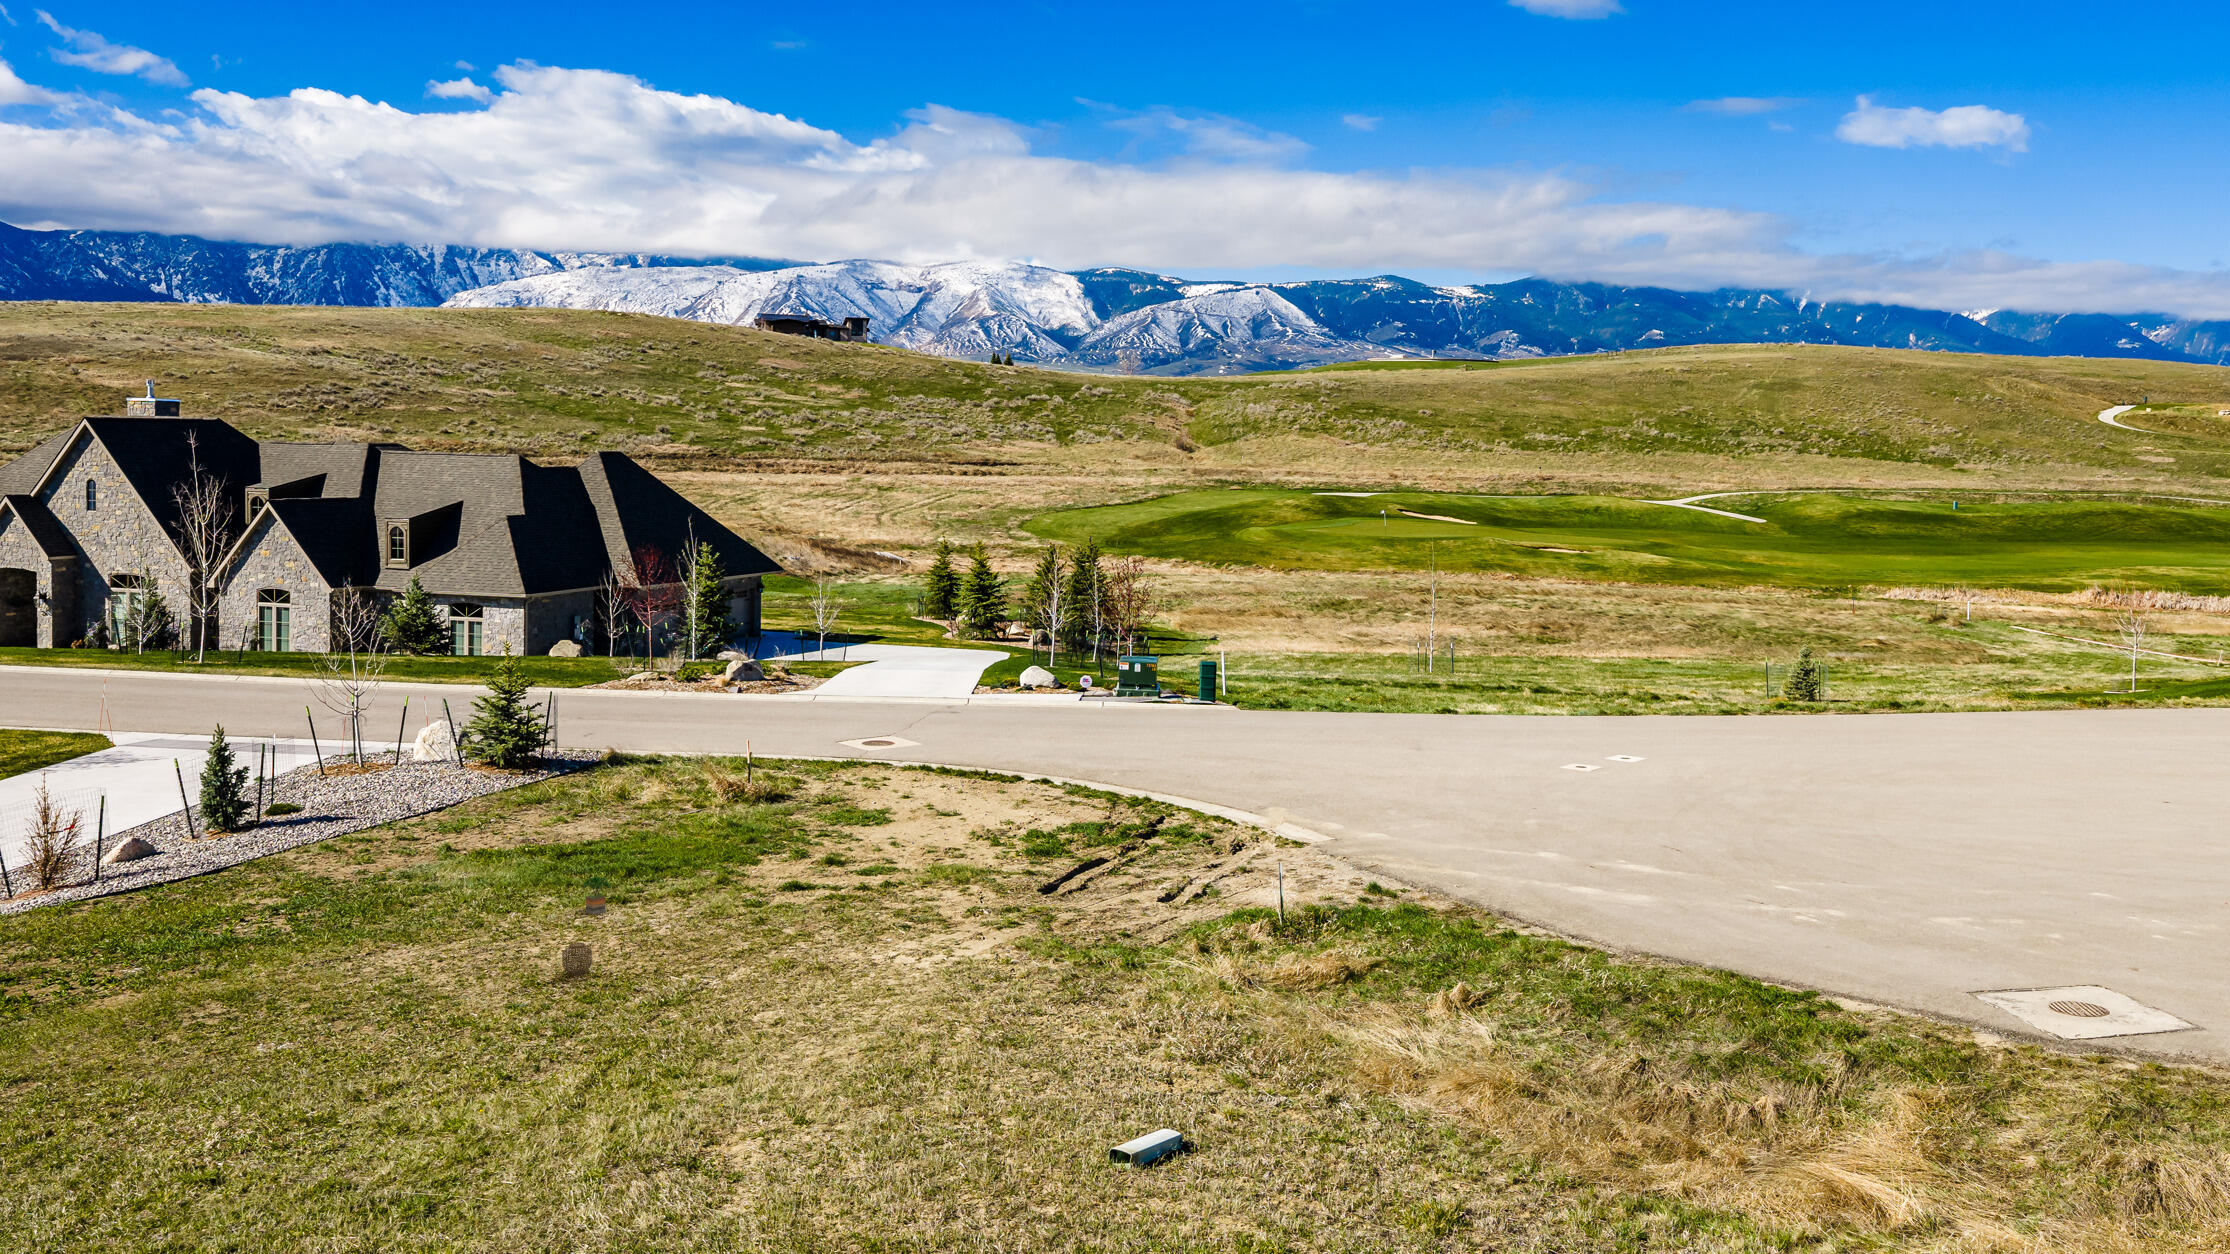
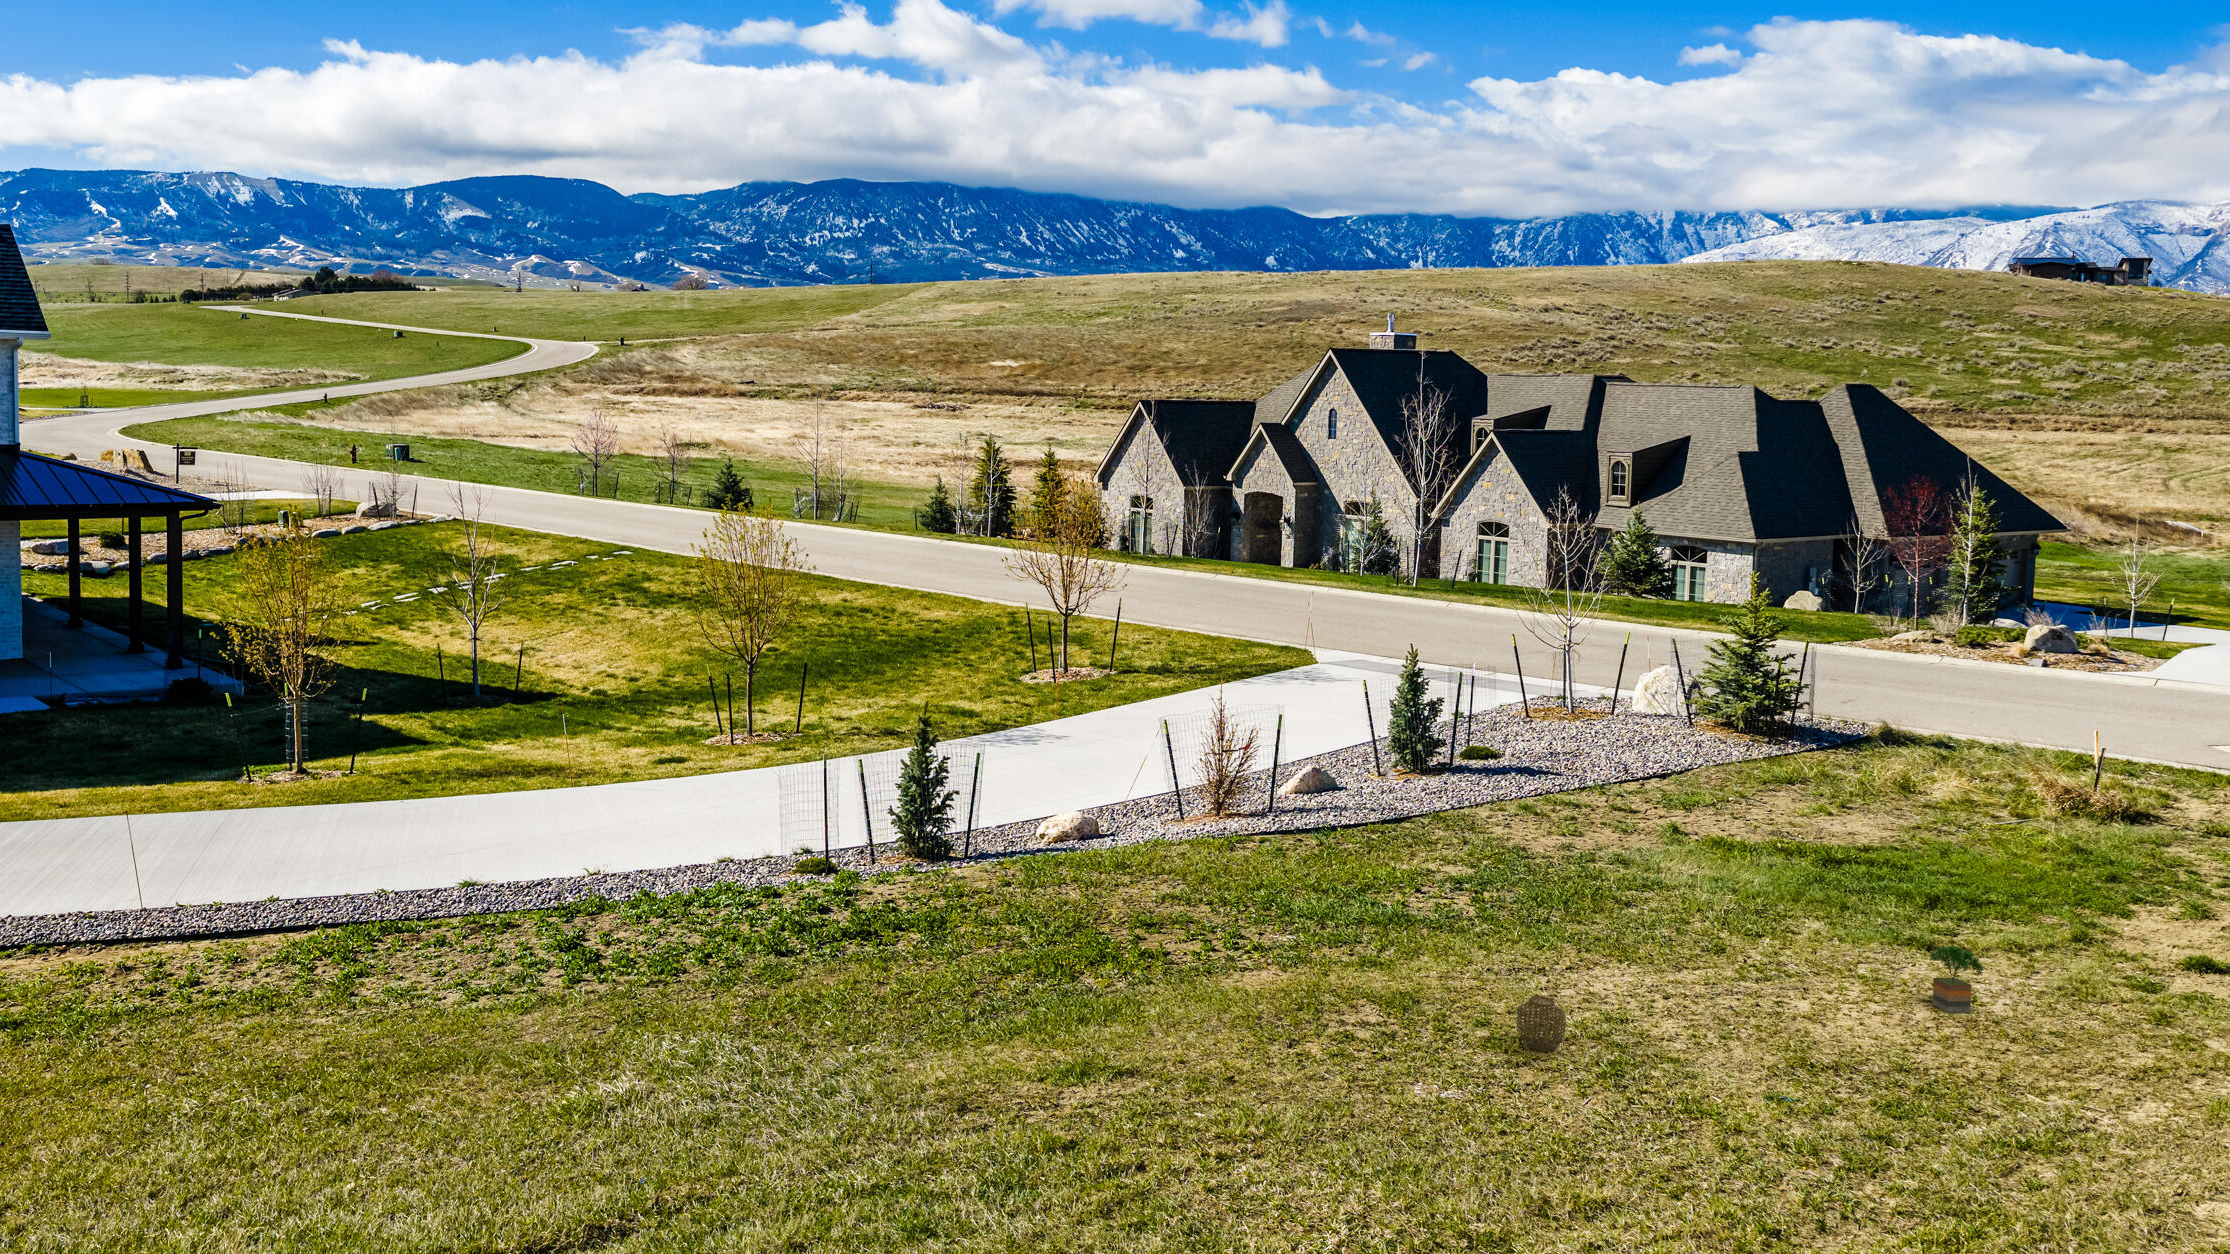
woven basket: present [562,942,592,975] -> present [1517,996,1566,1052]

